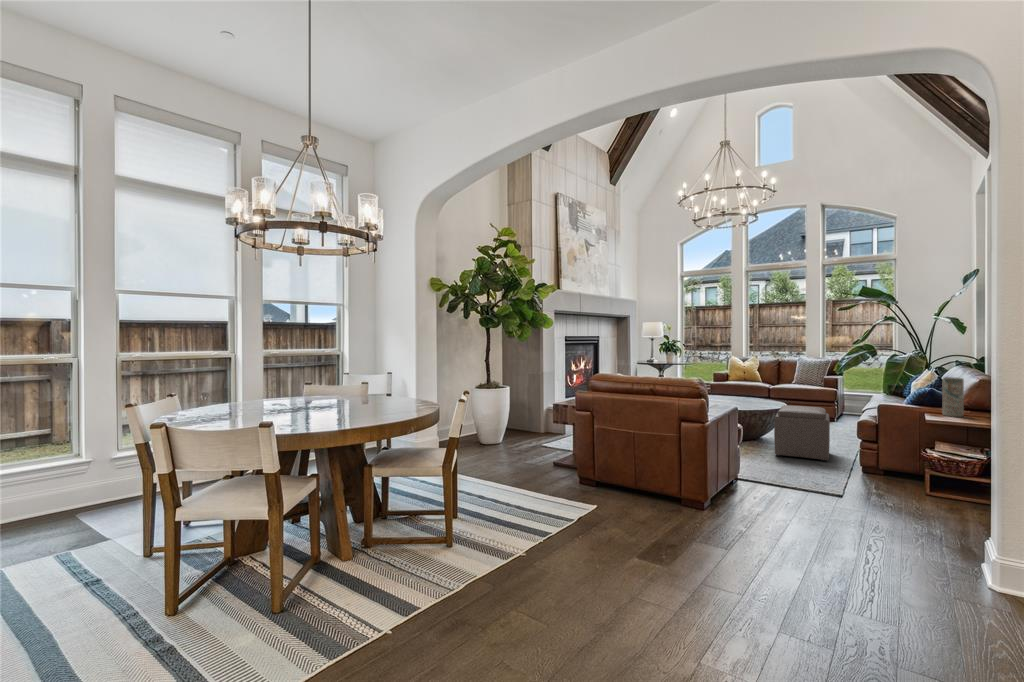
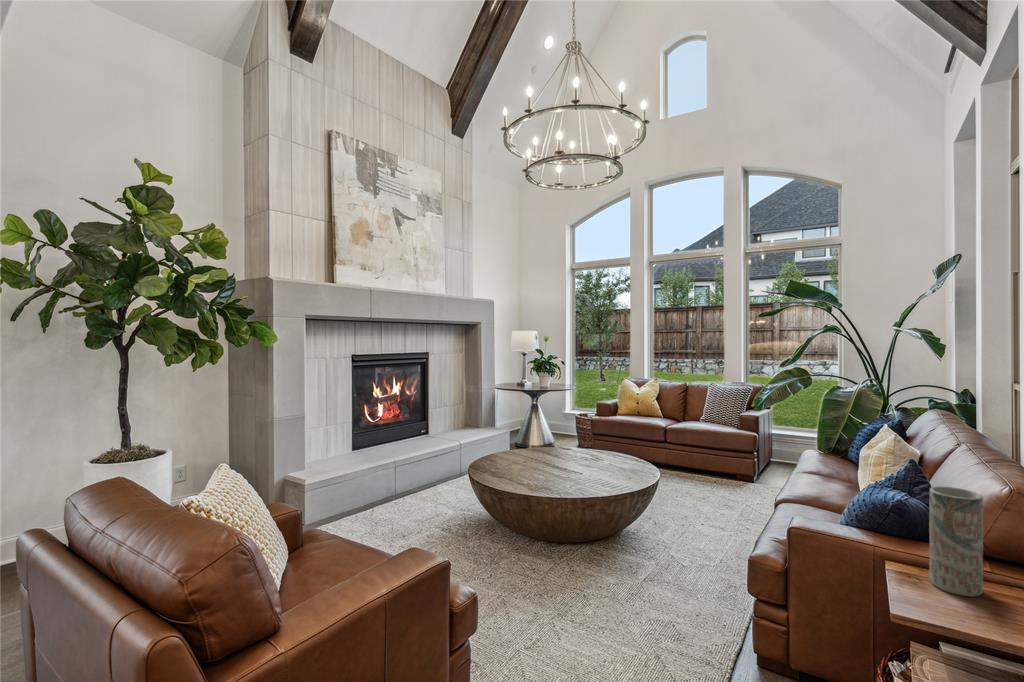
ottoman: present [774,405,830,461] -> none [610,489,715,615]

